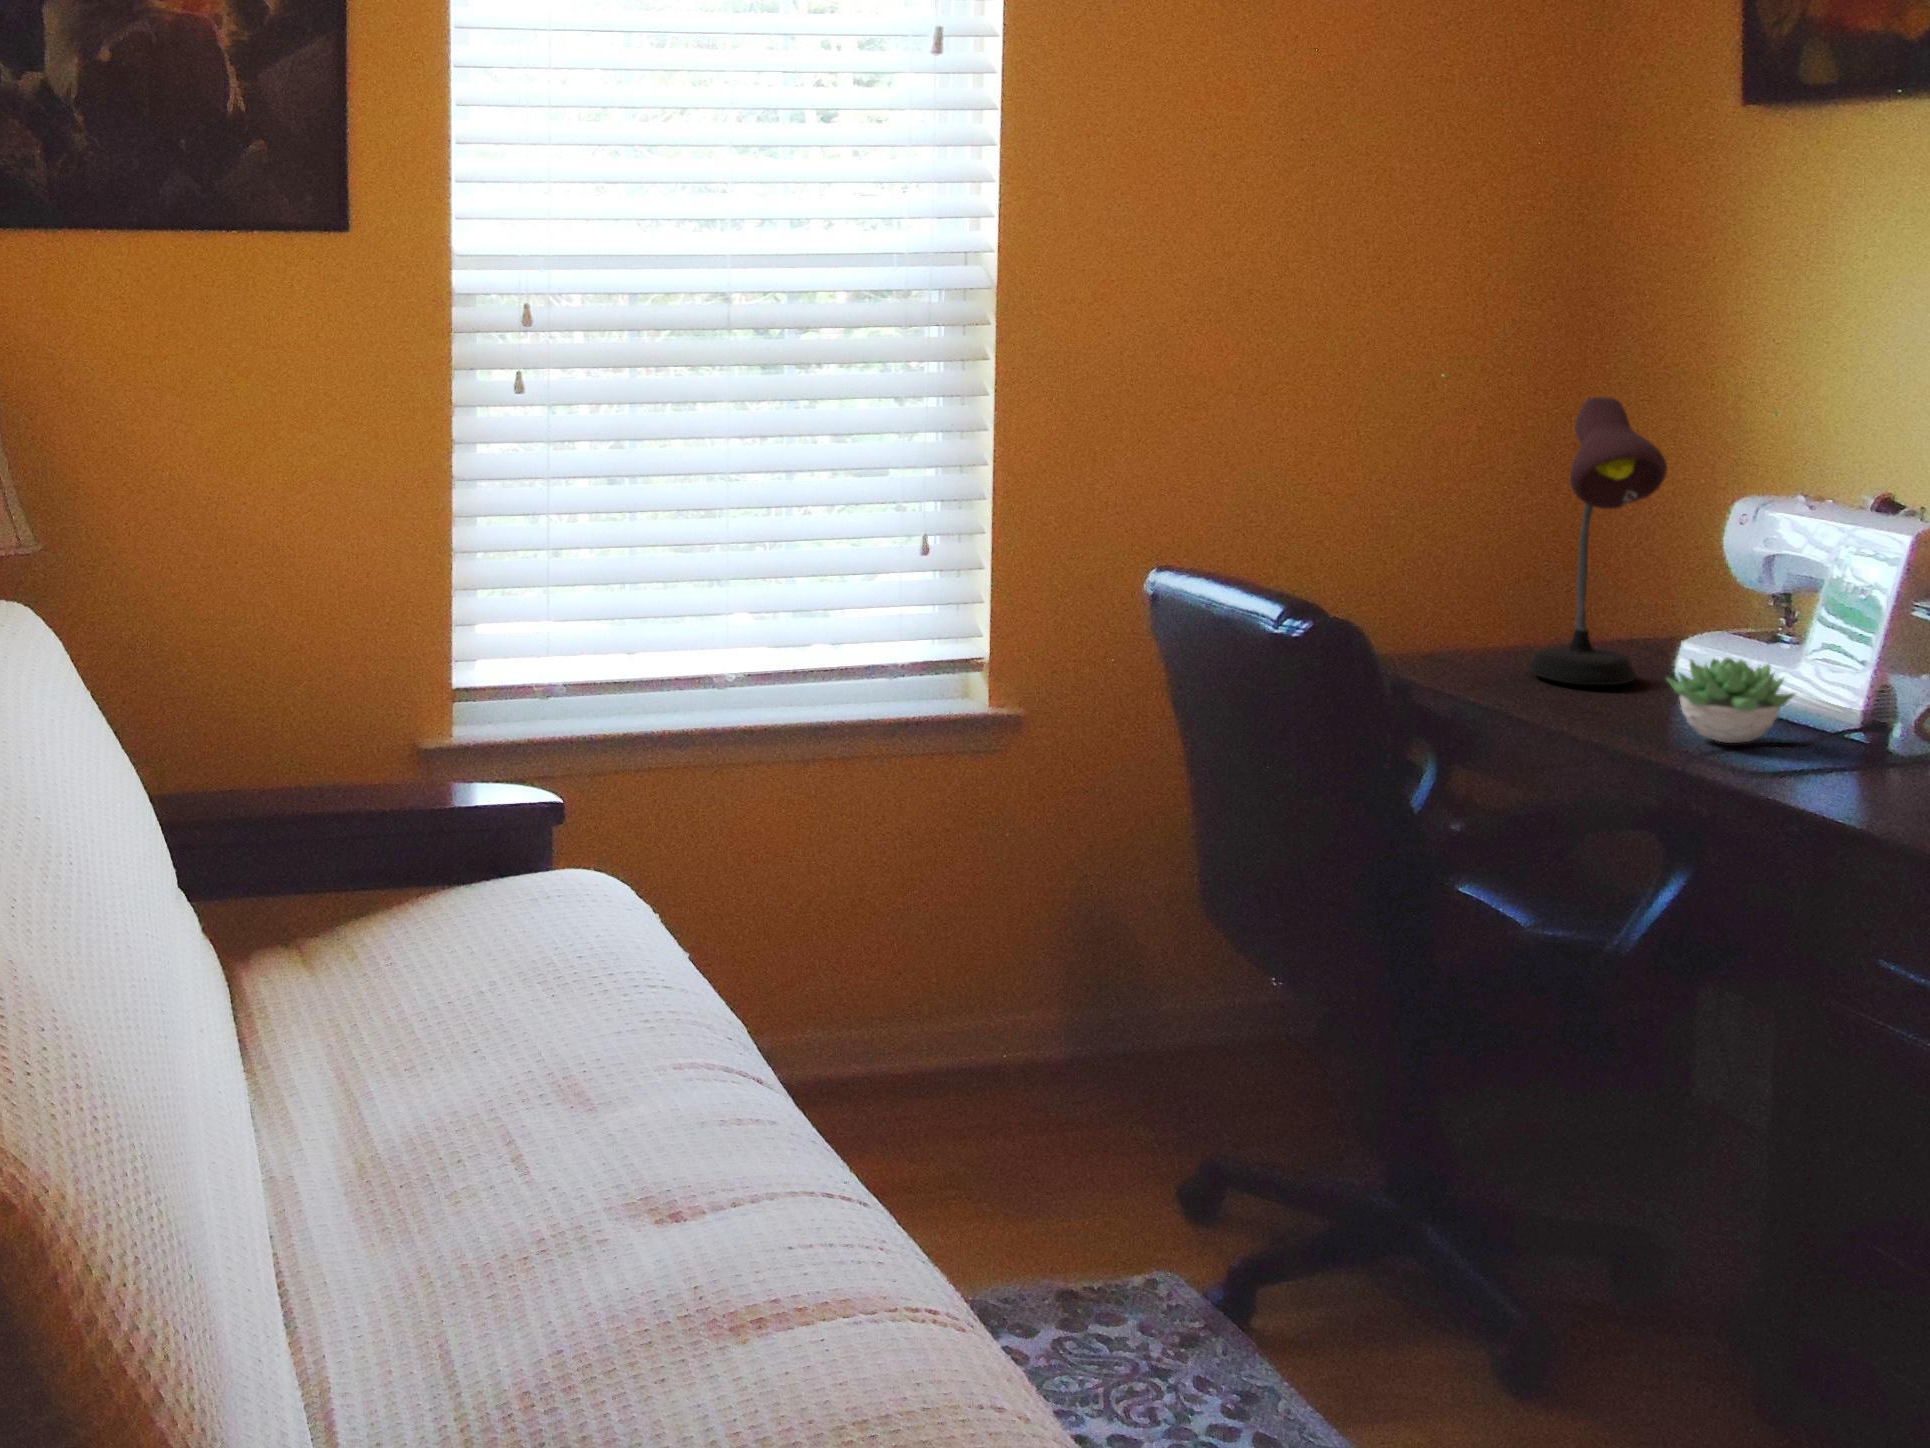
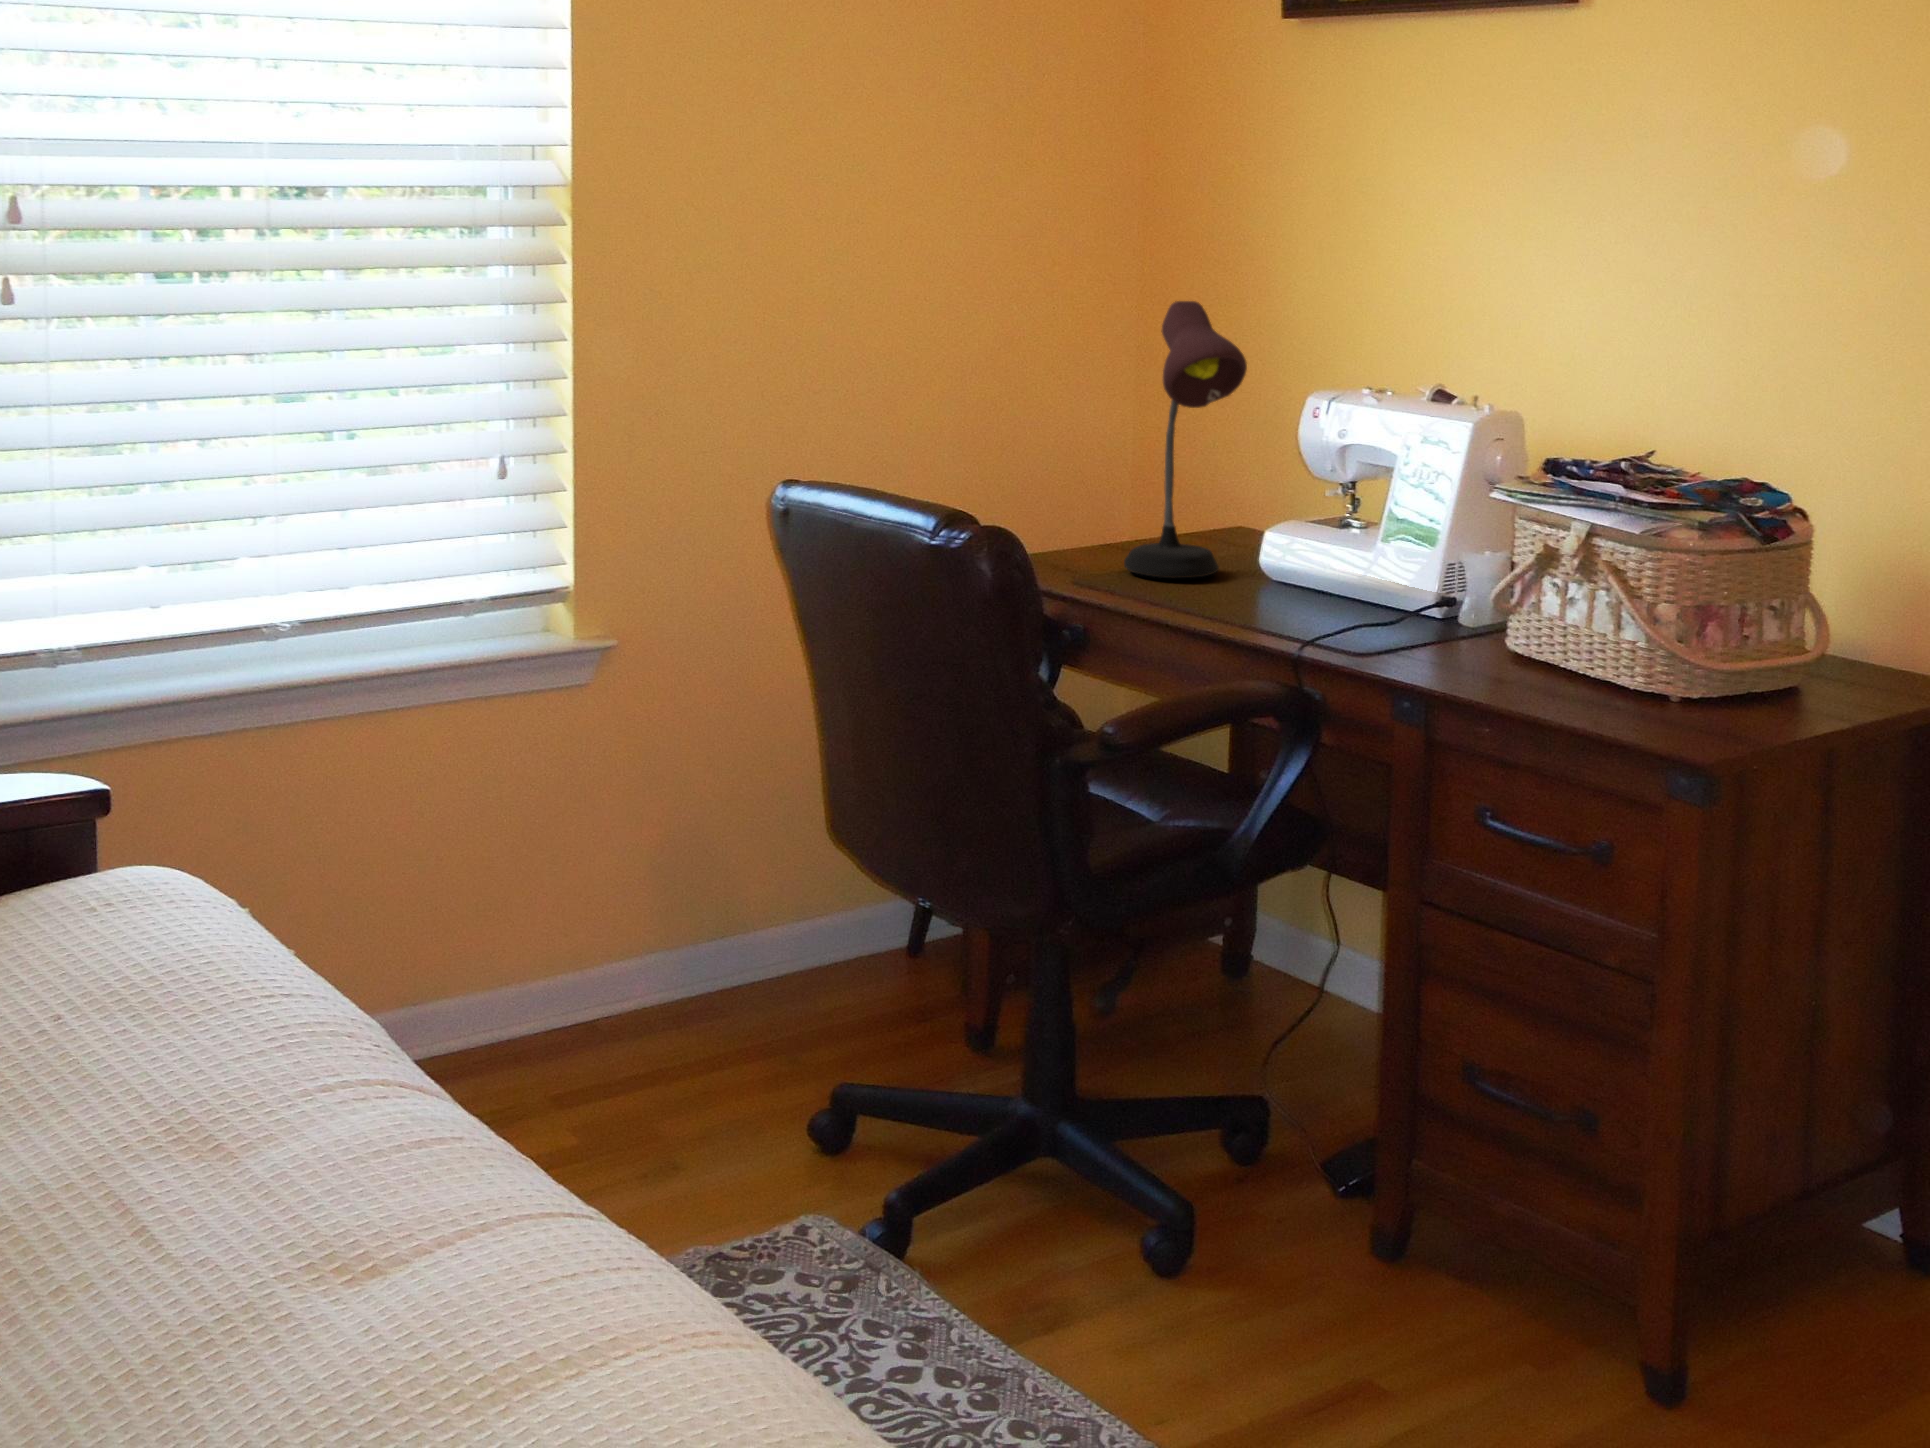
succulent plant: present [1667,658,1795,743] -> none [1263,542,1378,622]

